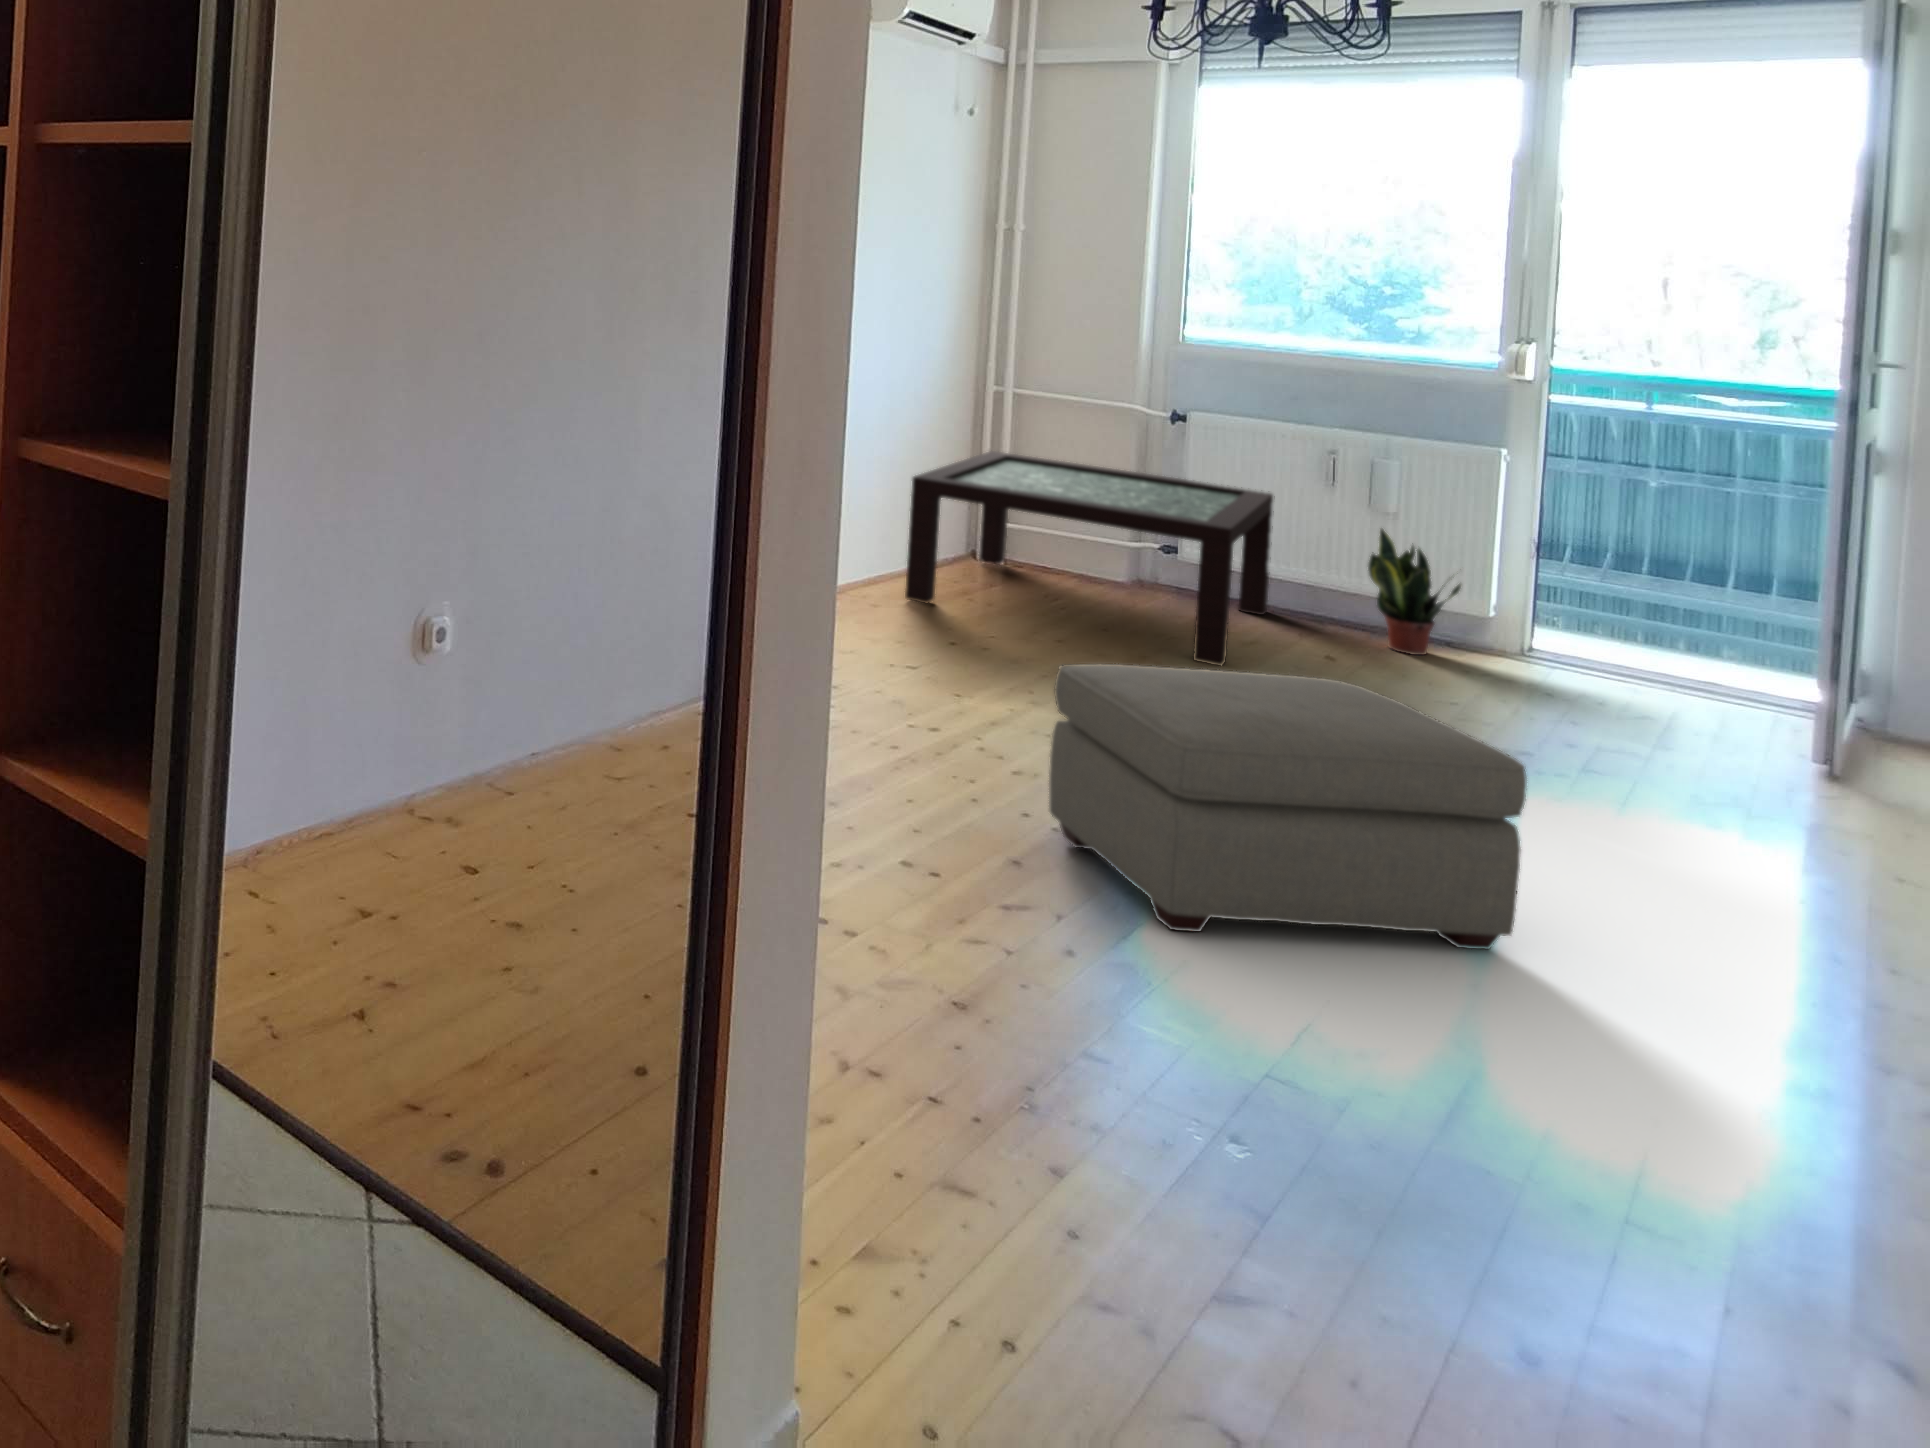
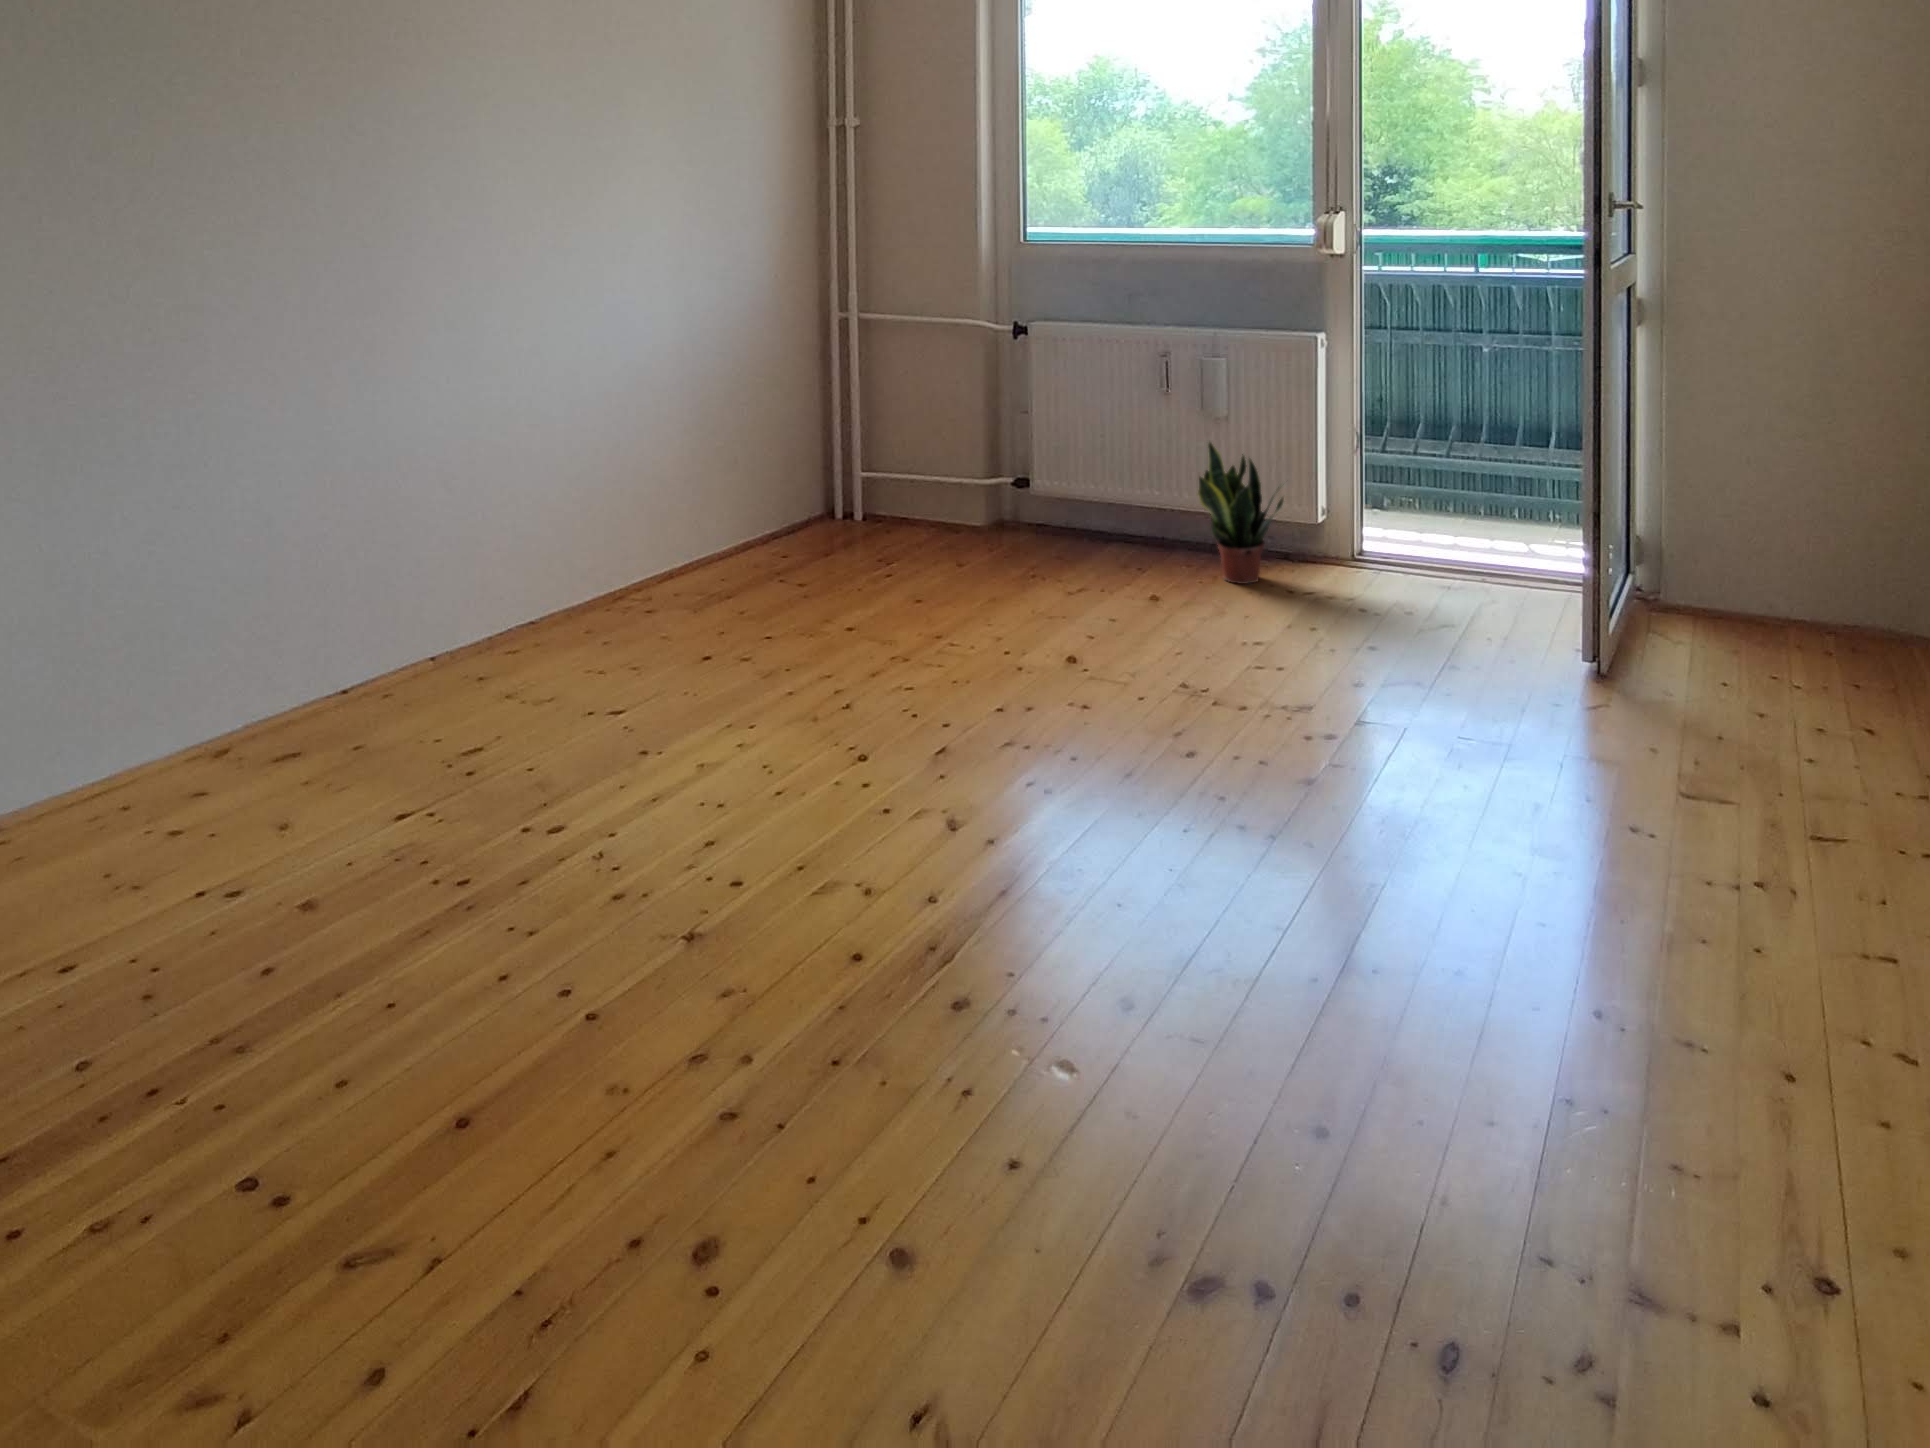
coffee table: present [905,451,1273,666] -> none [691,394,1122,650]
ottoman: present [1049,664,1527,949] -> none [525,754,1091,1299]

